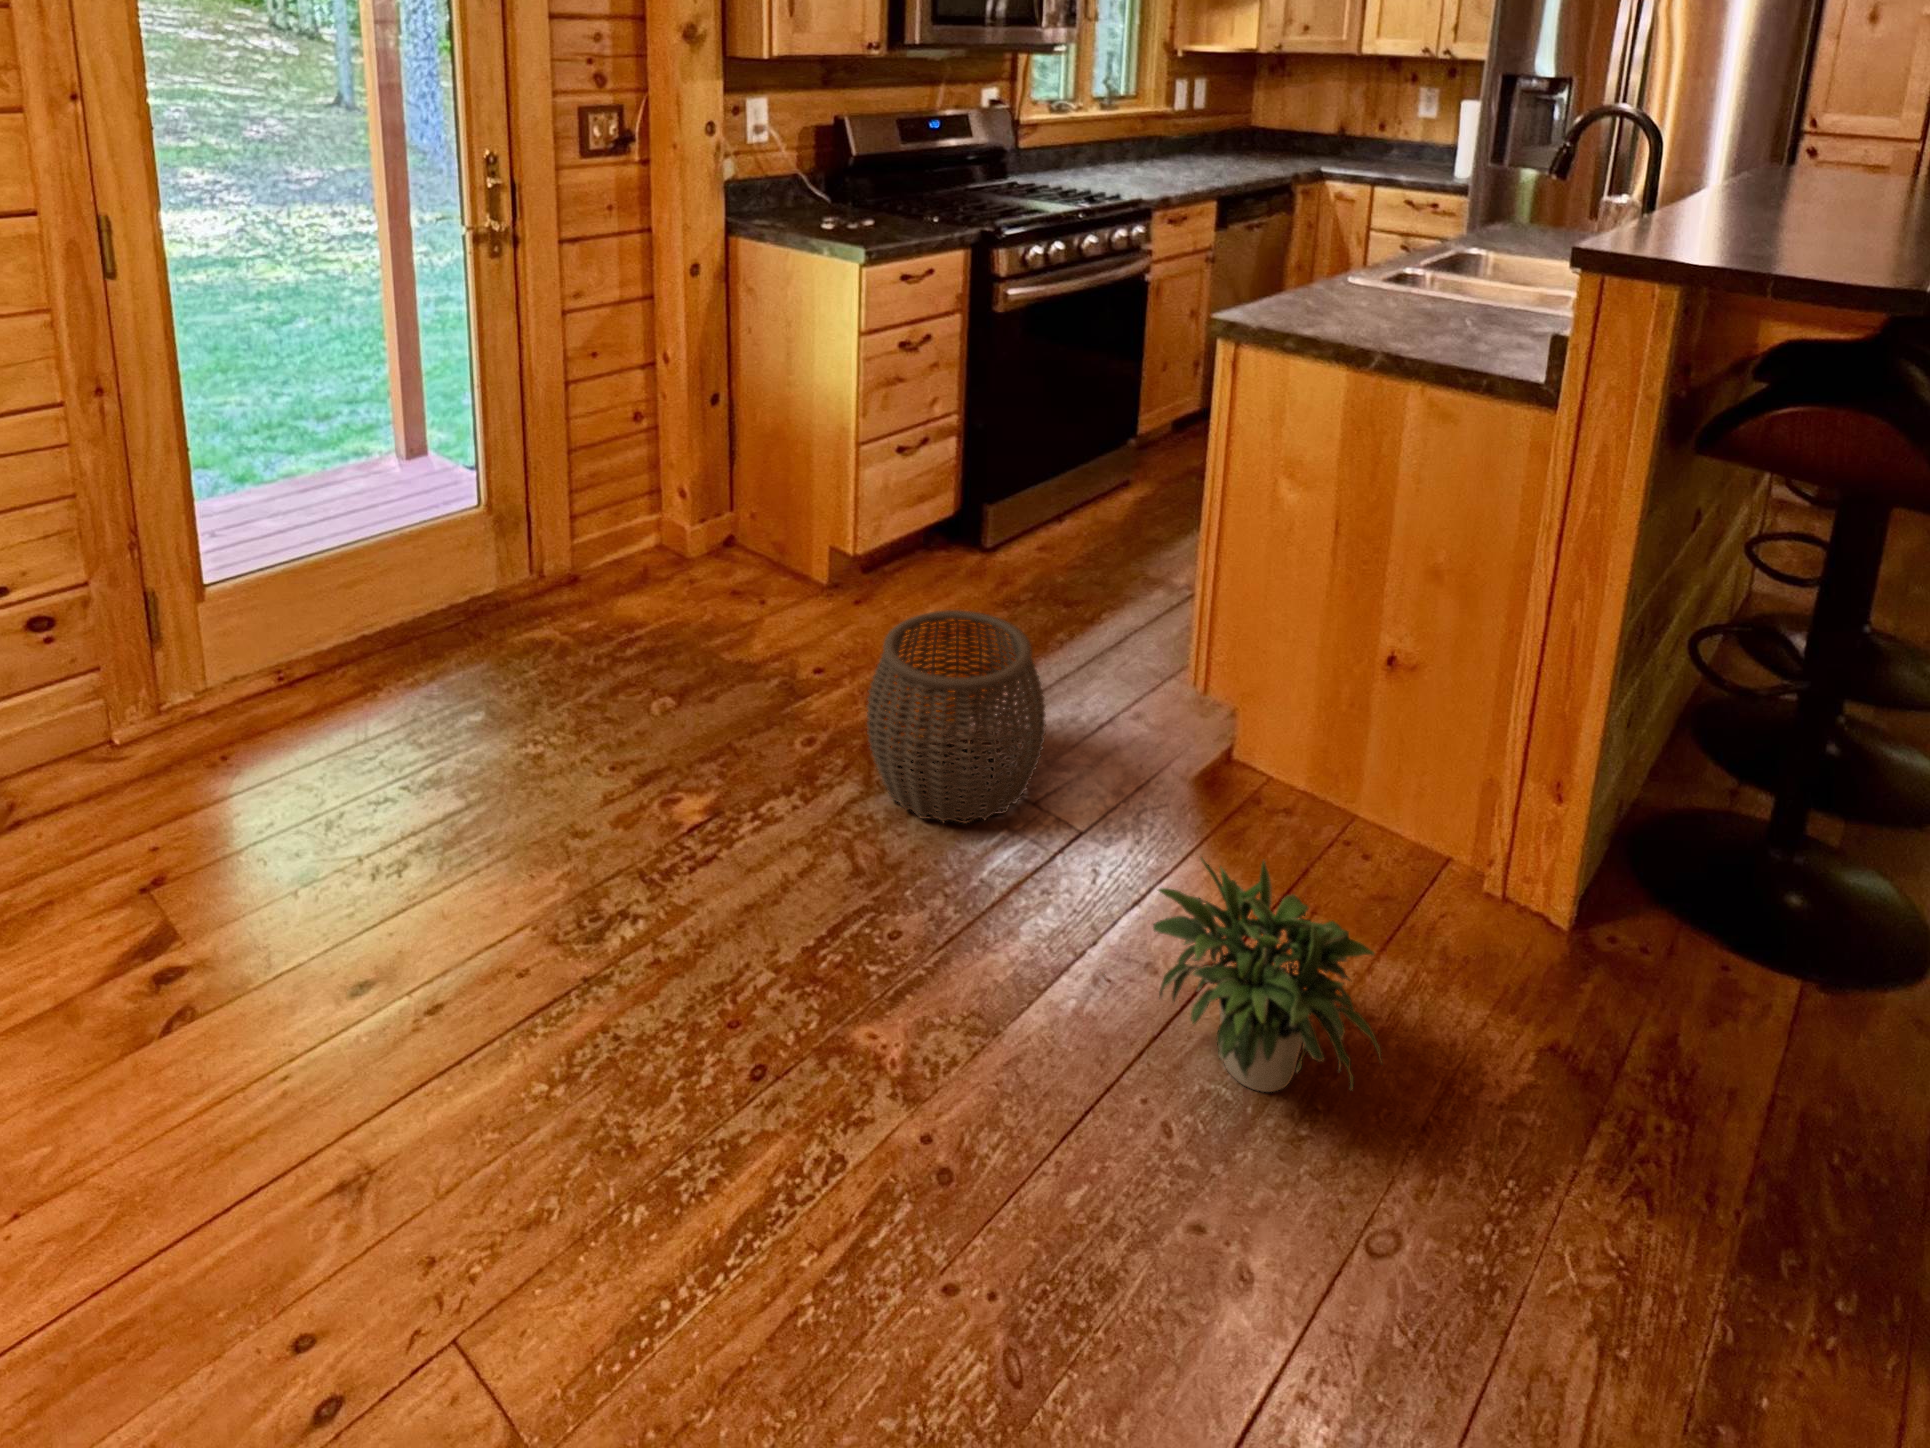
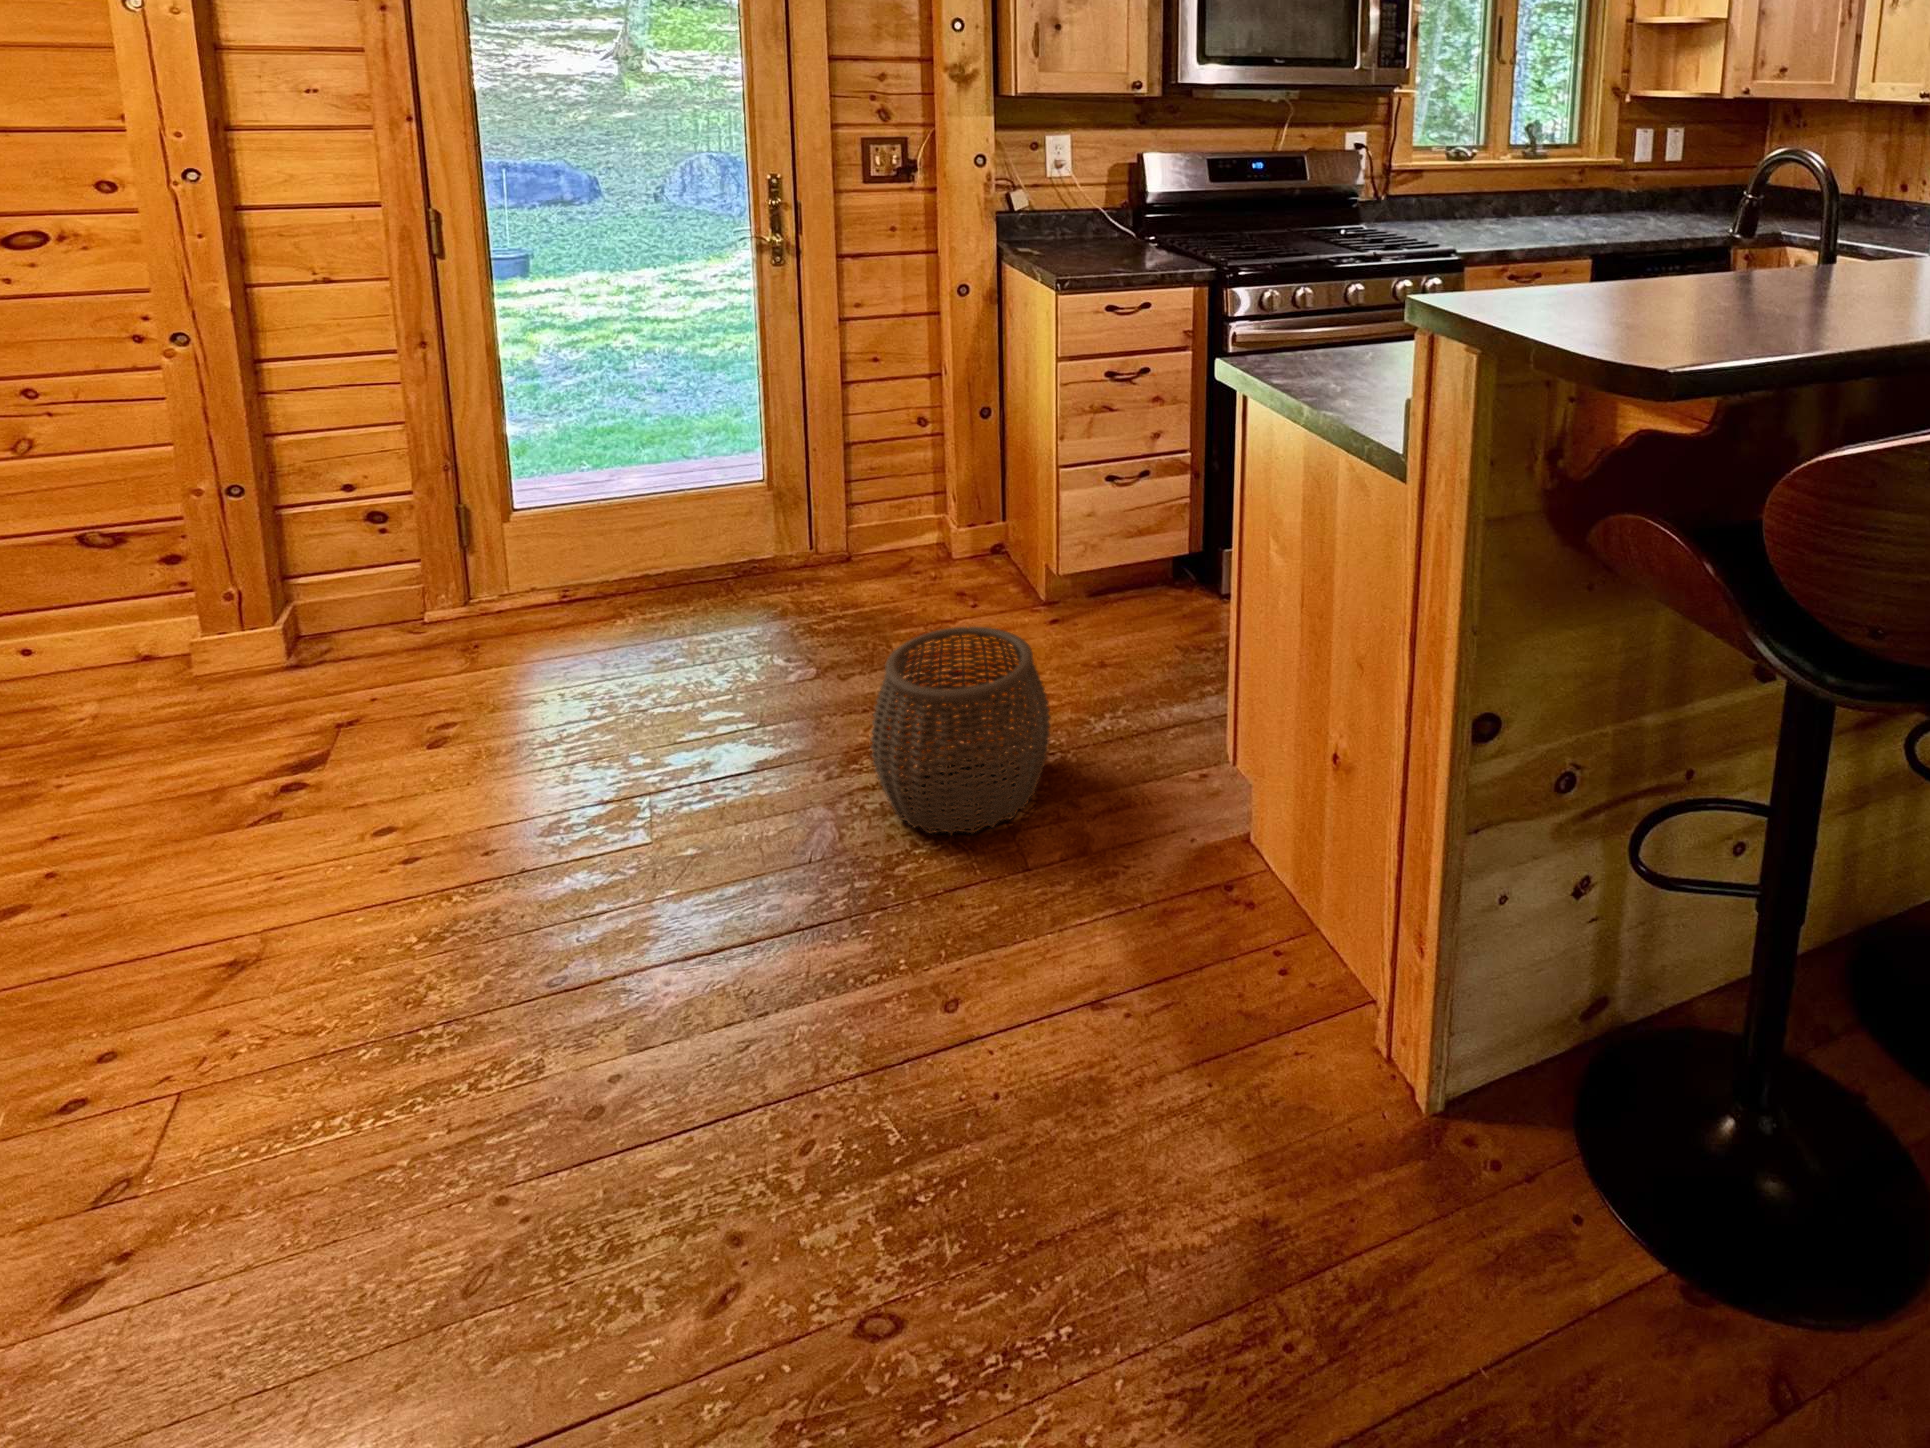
potted plant: present [1100,858,1382,1092] -> none [840,892,1051,1169]

